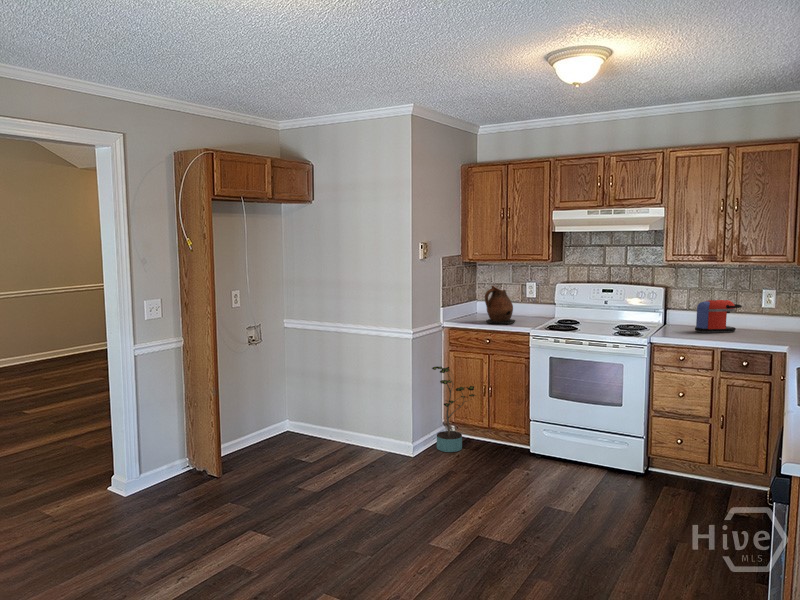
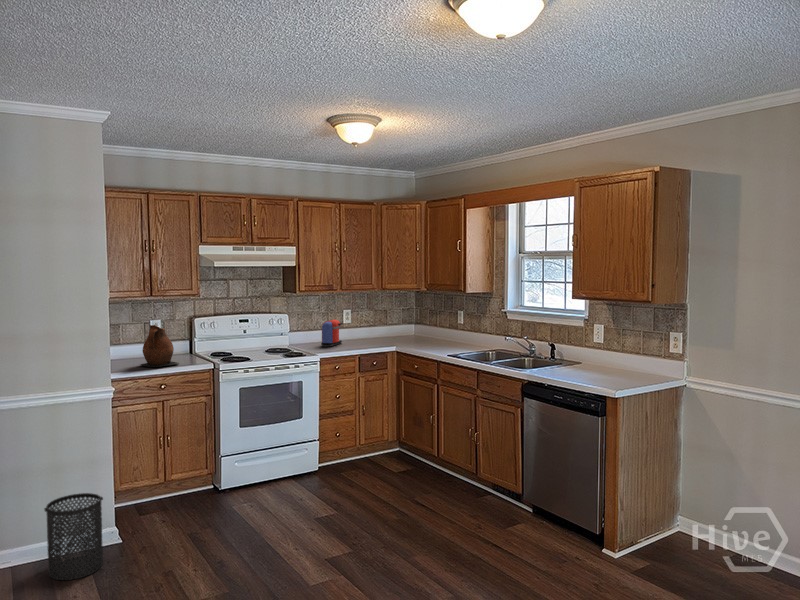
potted plant: present [432,366,475,452] -> none [116,426,161,527]
trash can: none [351,403,388,462] -> present [44,493,103,580]

